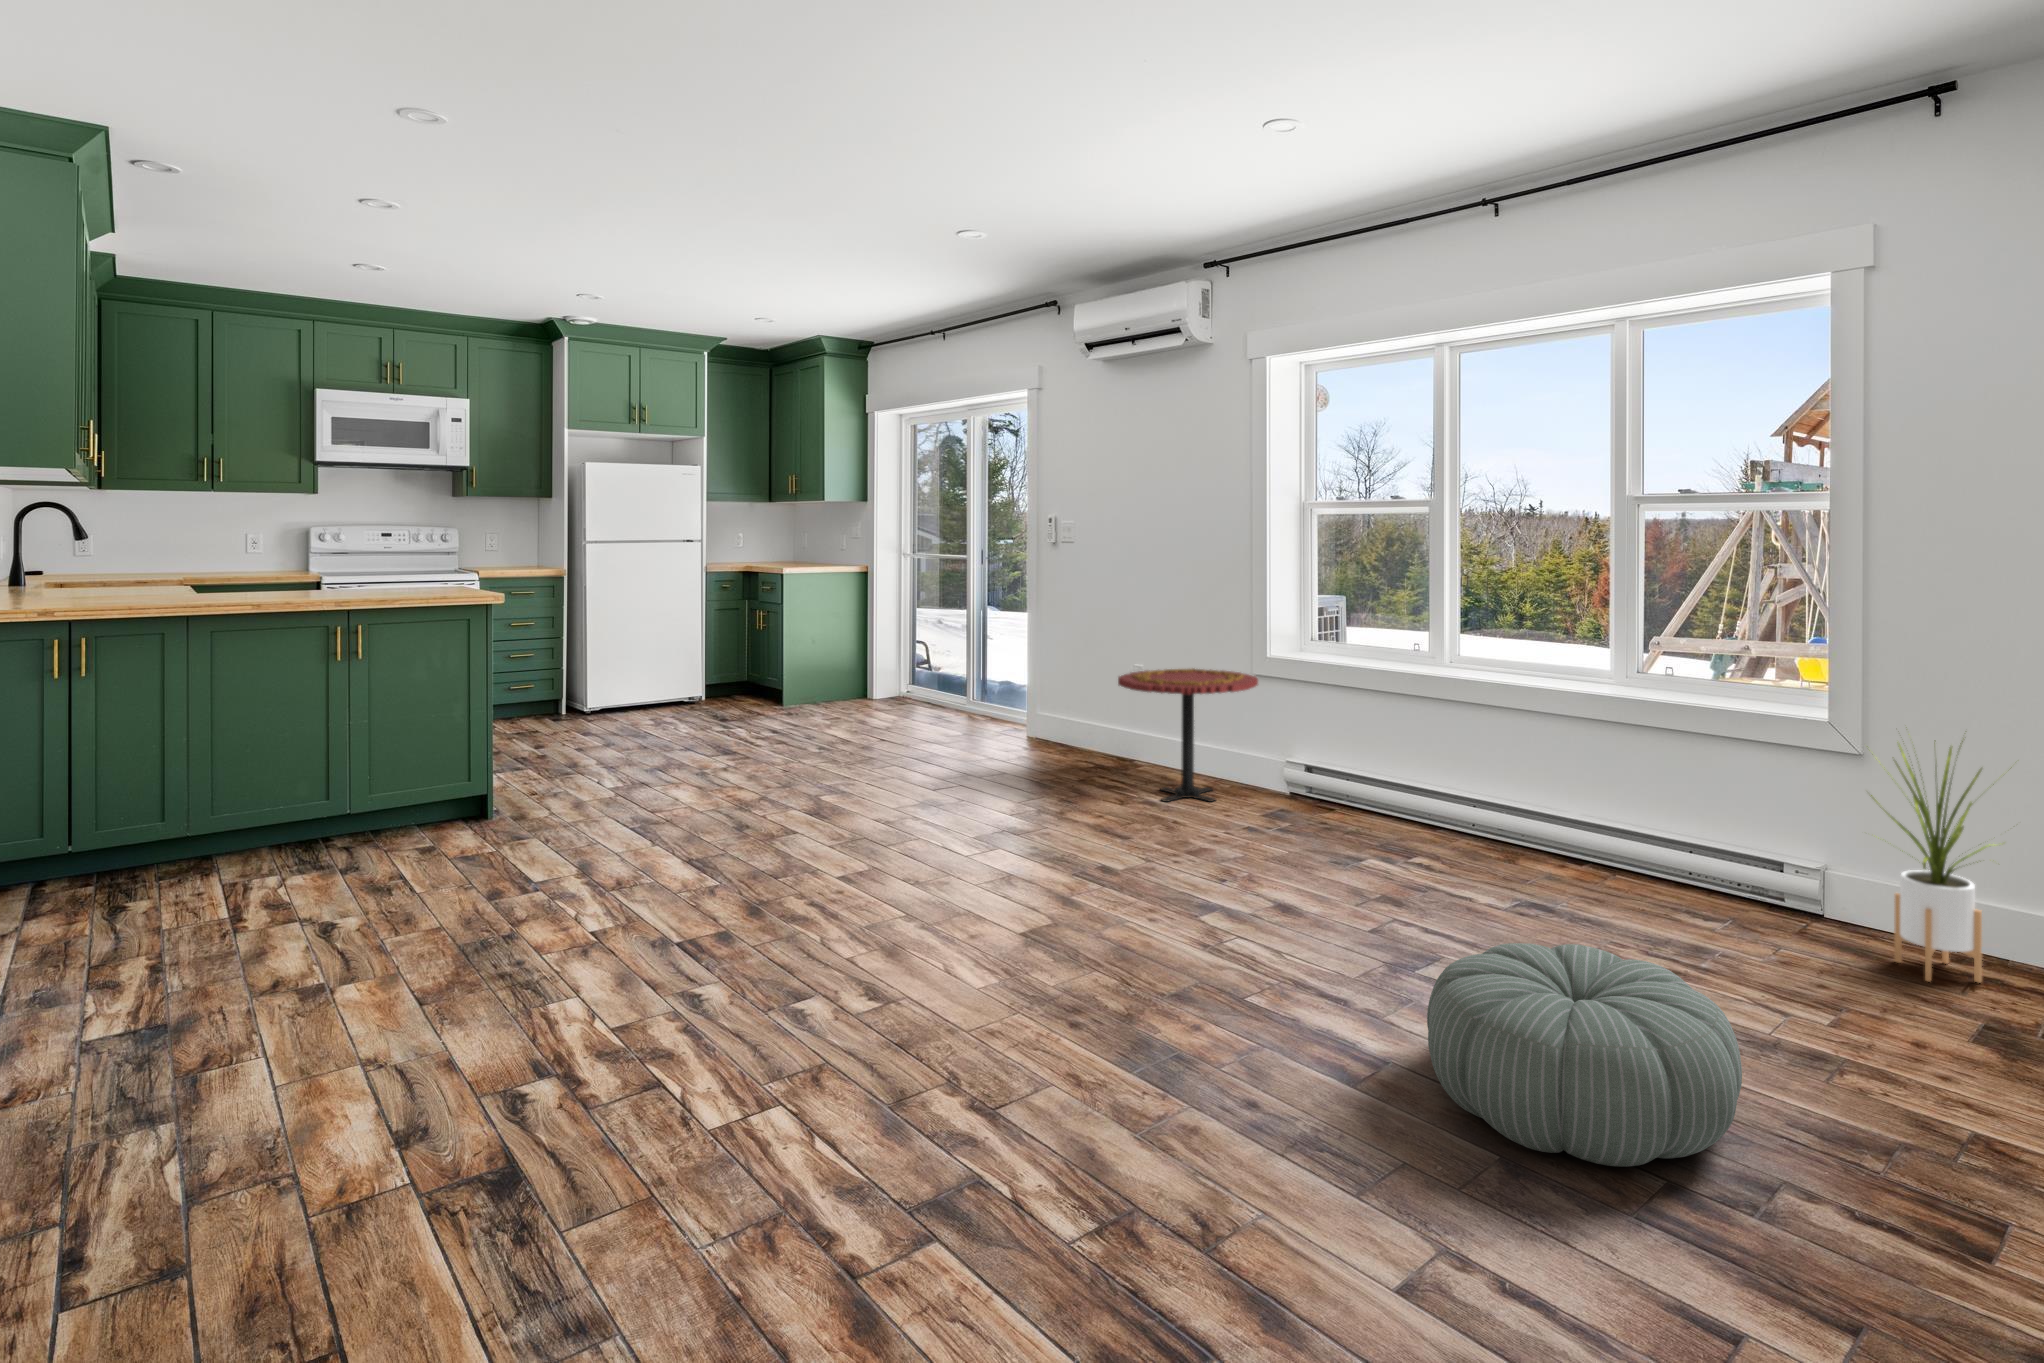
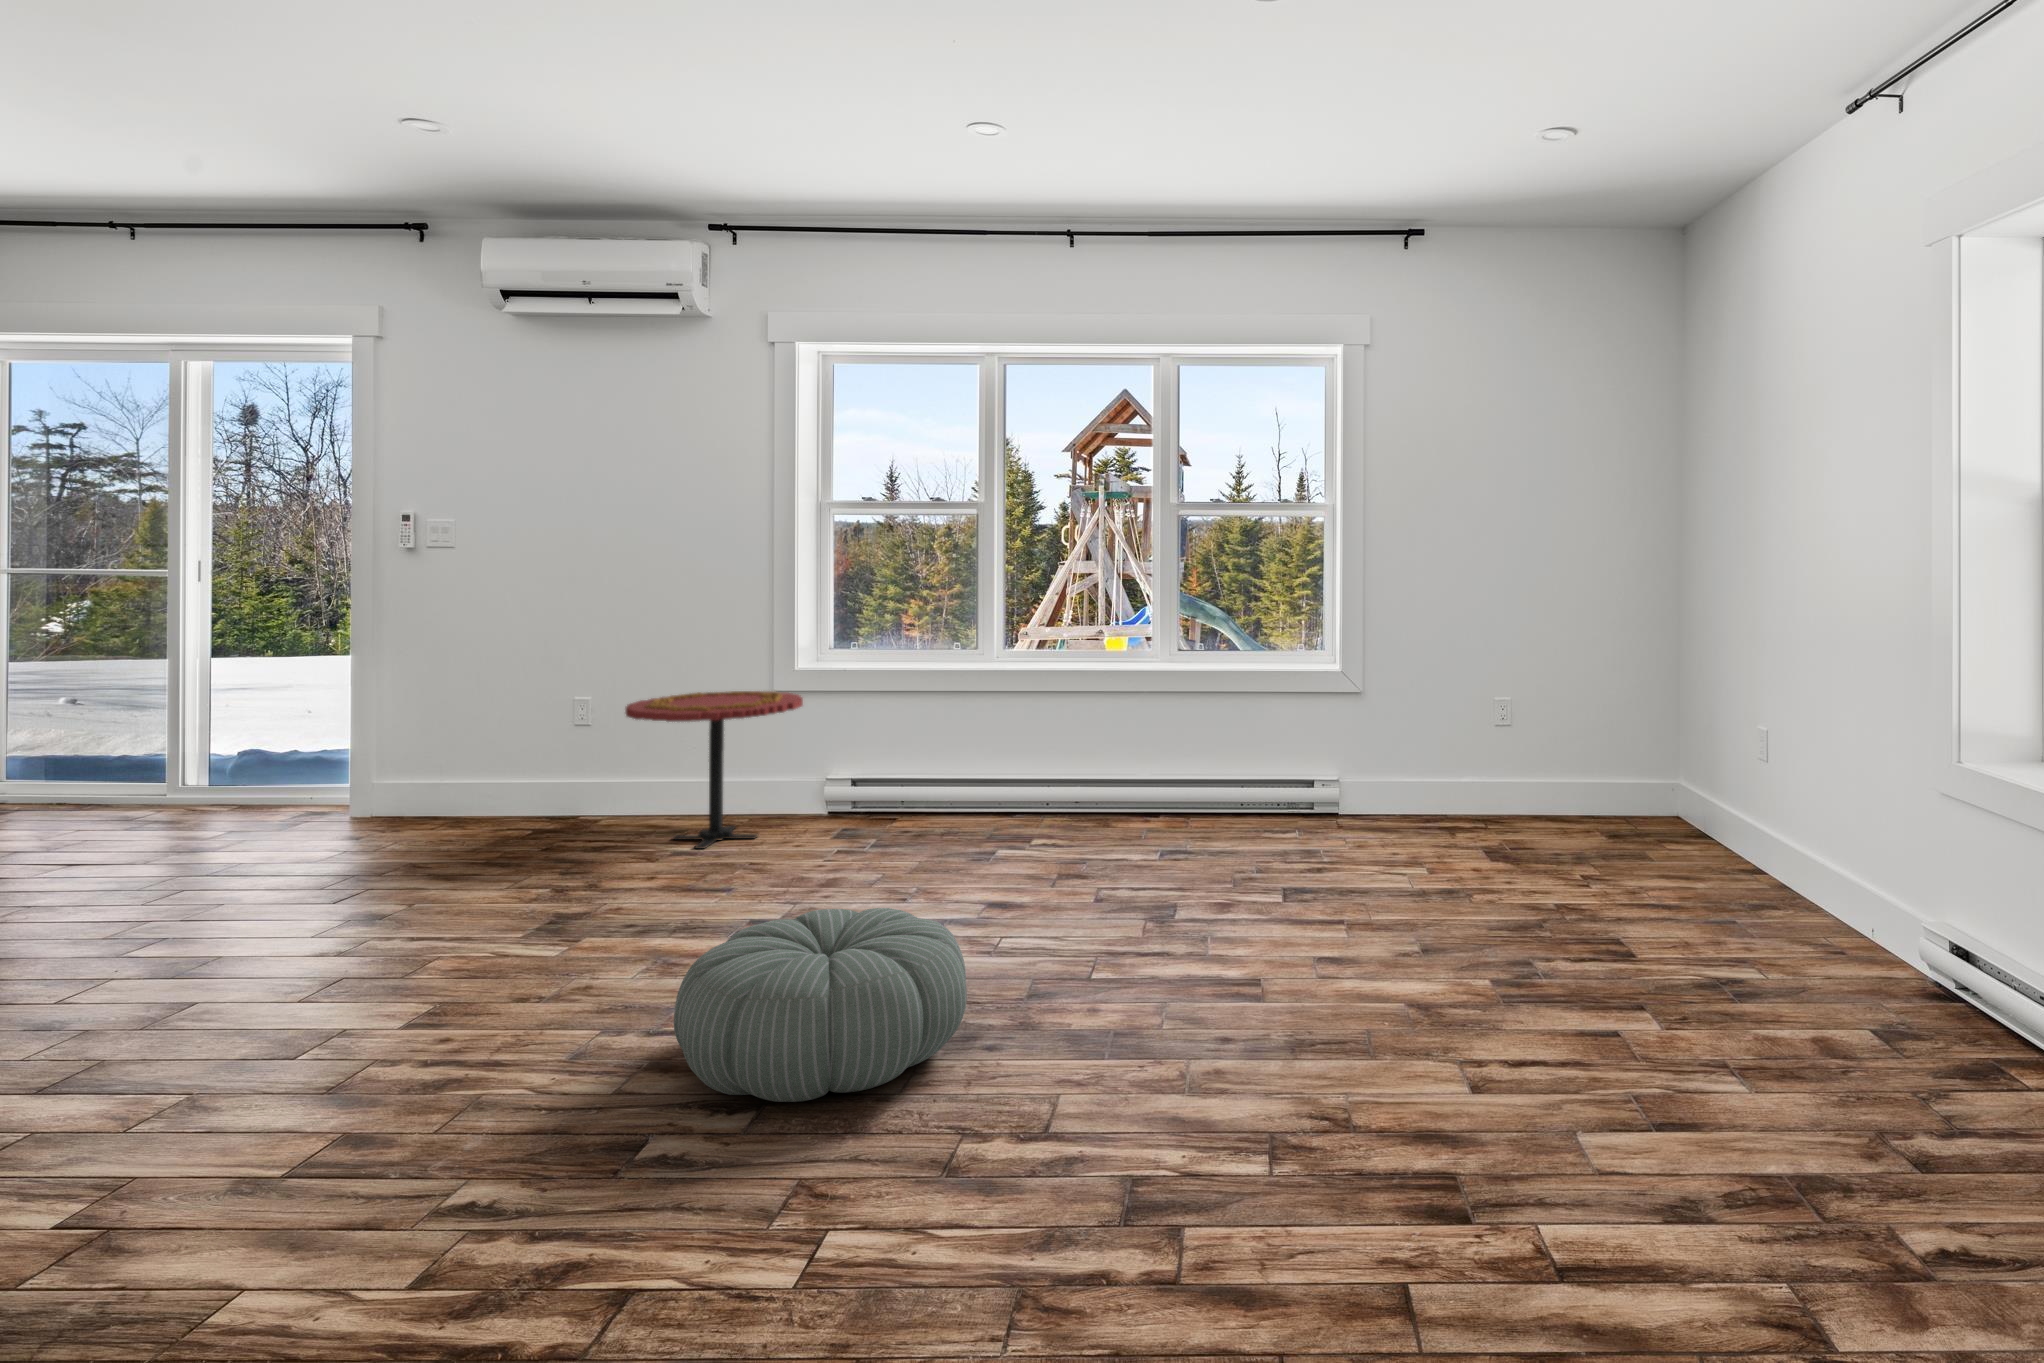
house plant: present [1871,738,2012,983] -> none [1383,664,1472,837]
pouf: present [1427,943,1742,1167] -> present [674,908,967,1102]

